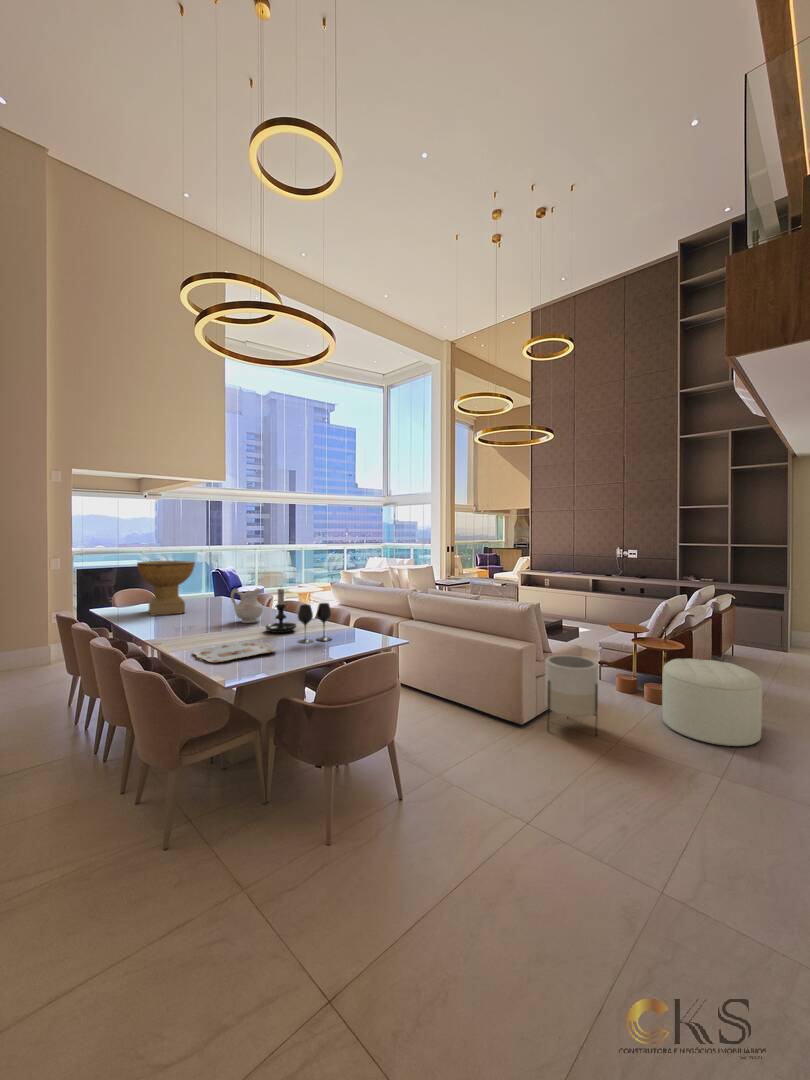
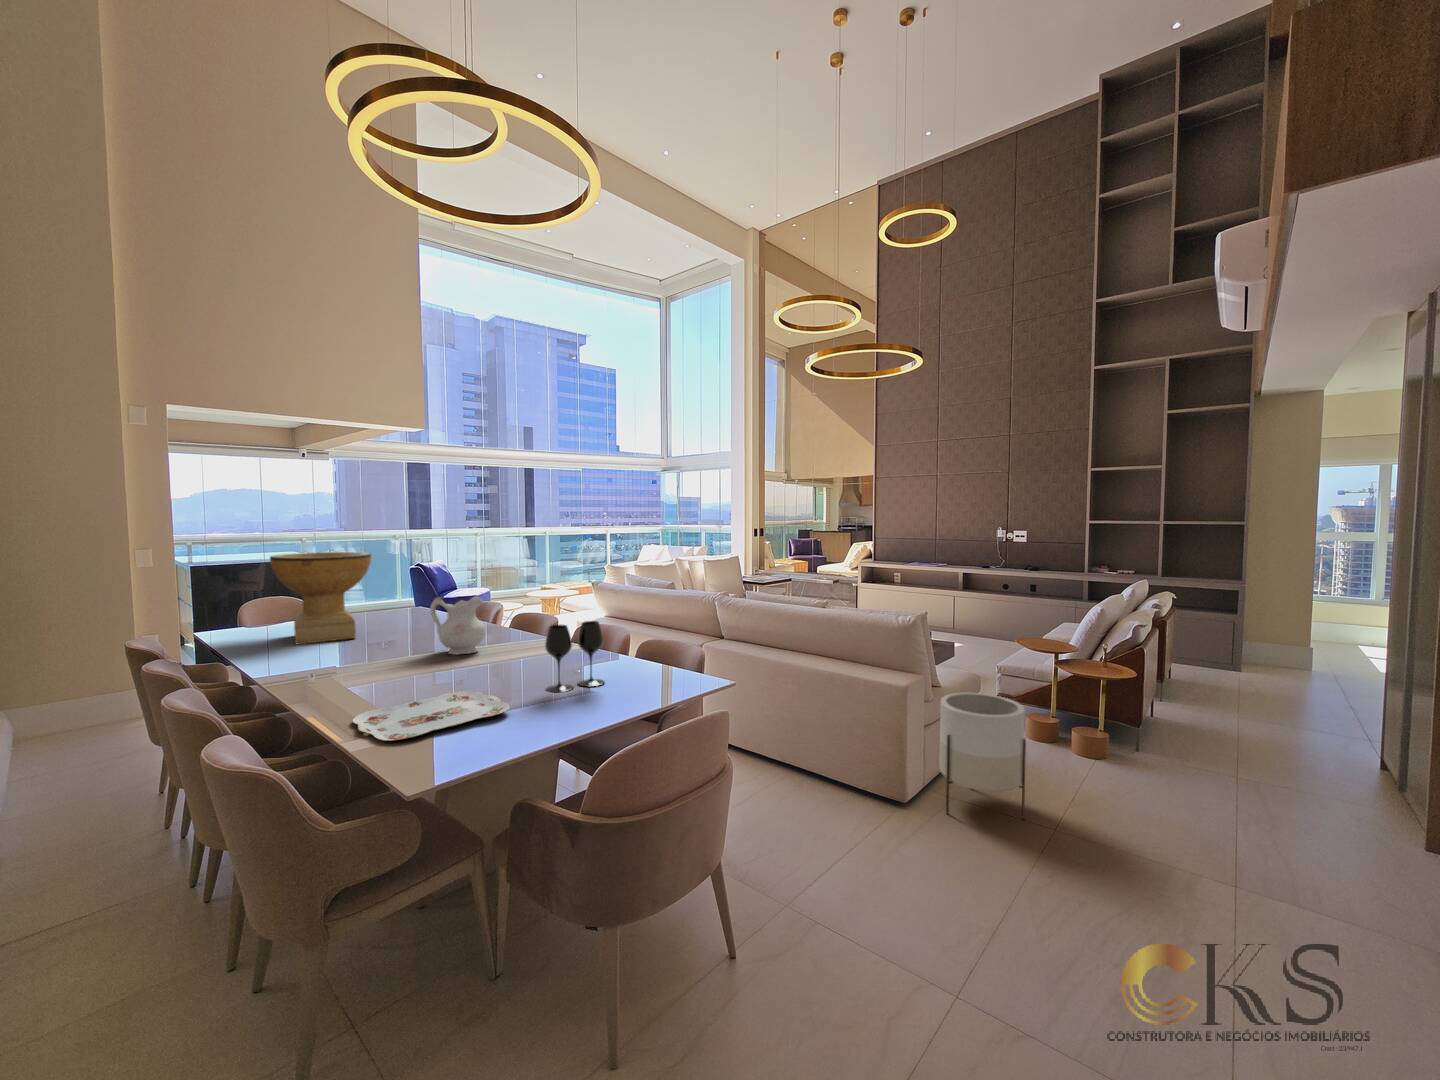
candle holder: present [266,589,296,633] -> none [489,593,543,672]
ottoman: present [662,659,762,746] -> none [1112,693,1275,830]

